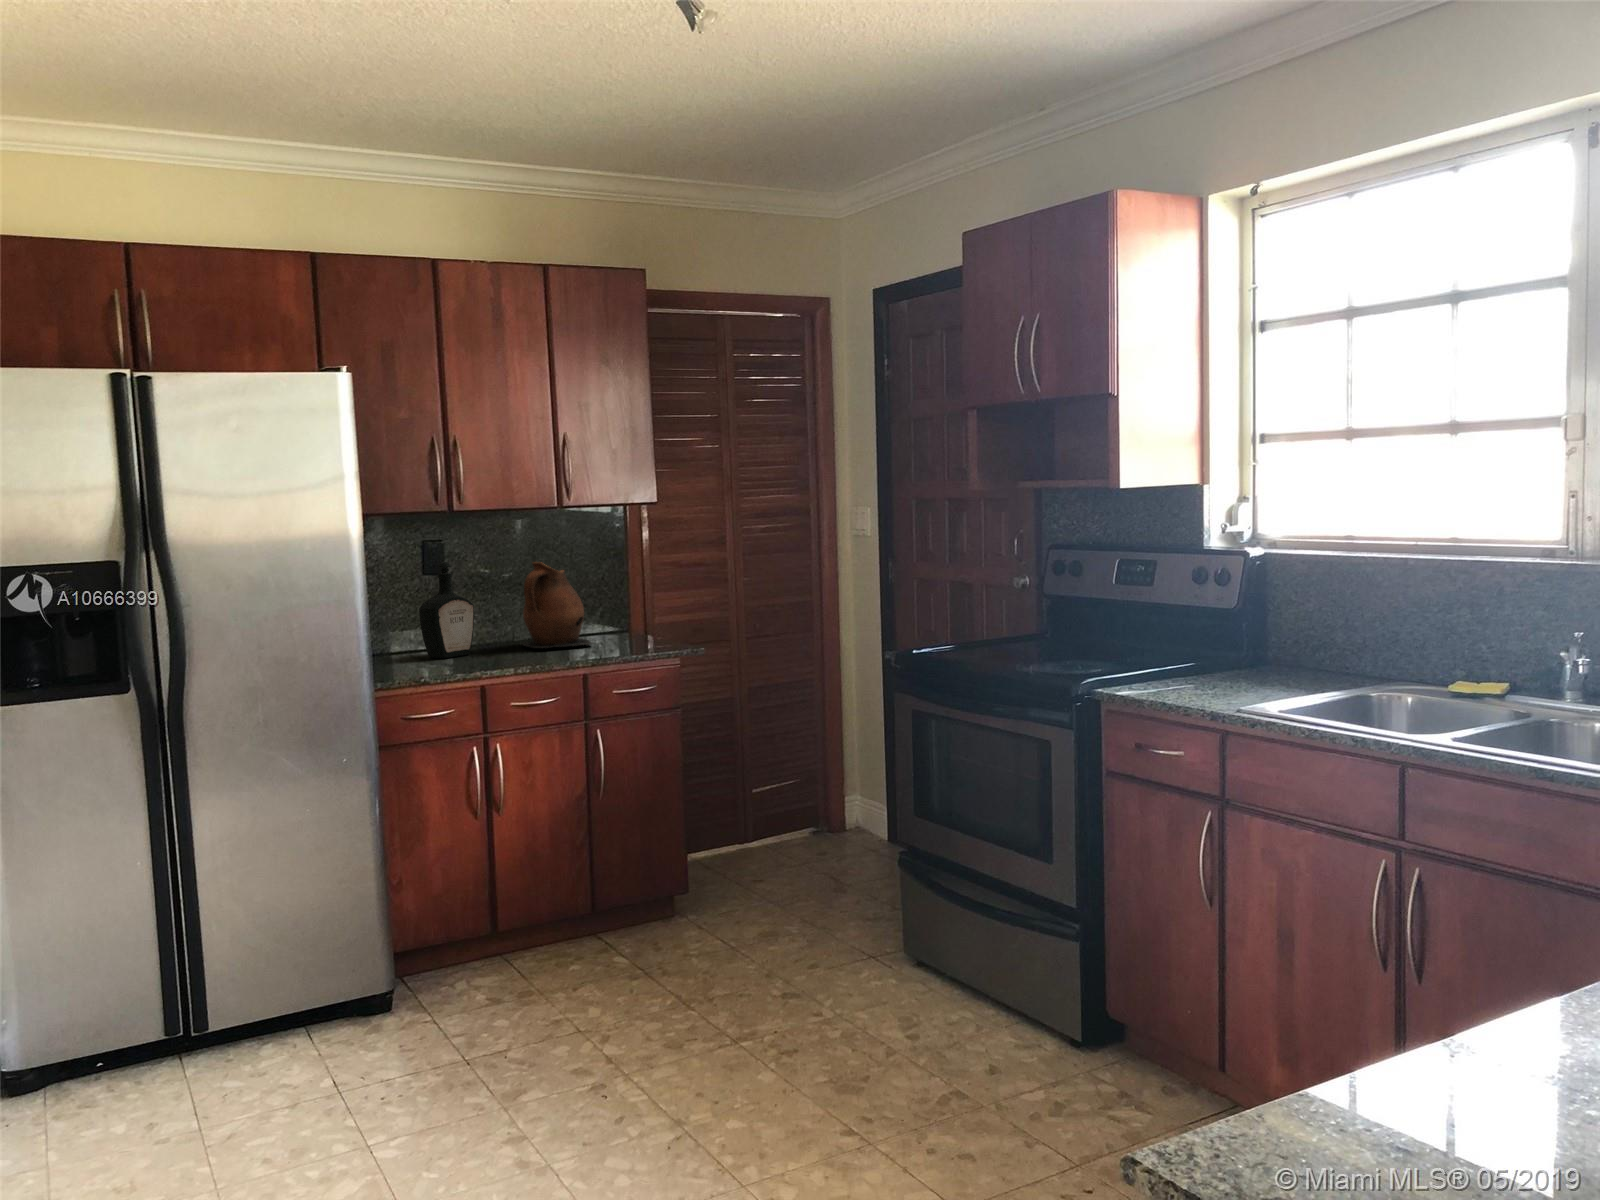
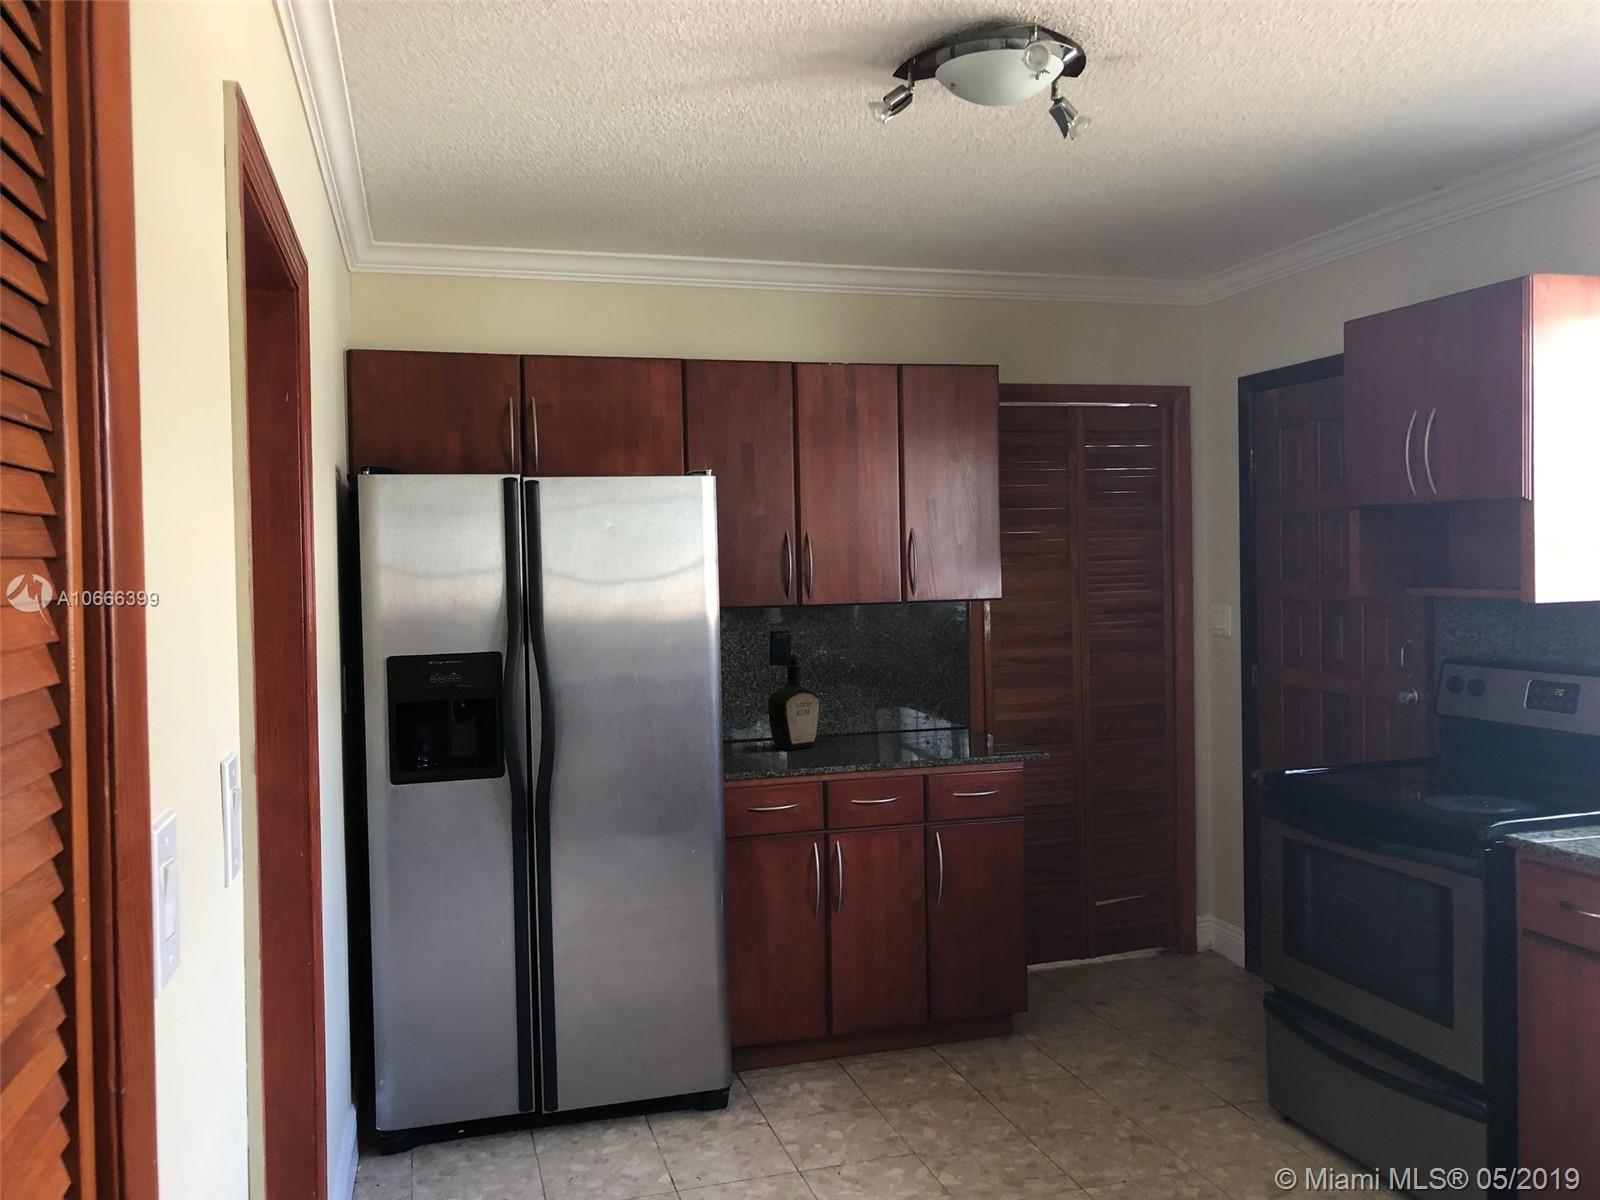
ceramic pitcher: present [523,562,592,648] -> none [861,657,936,744]

